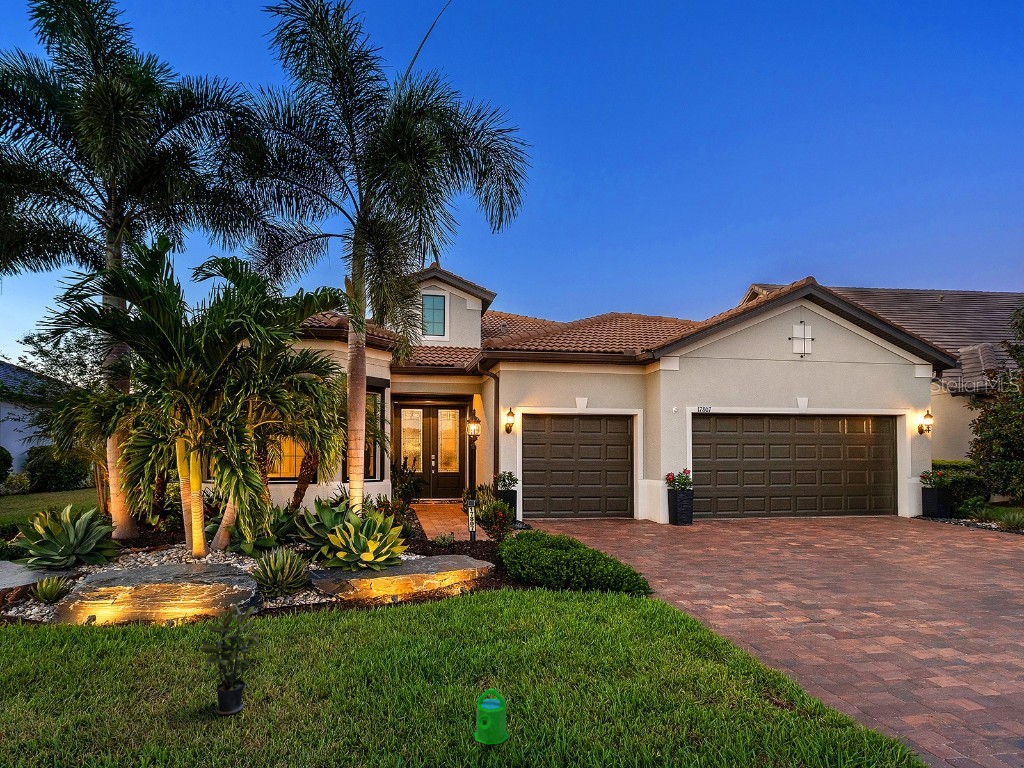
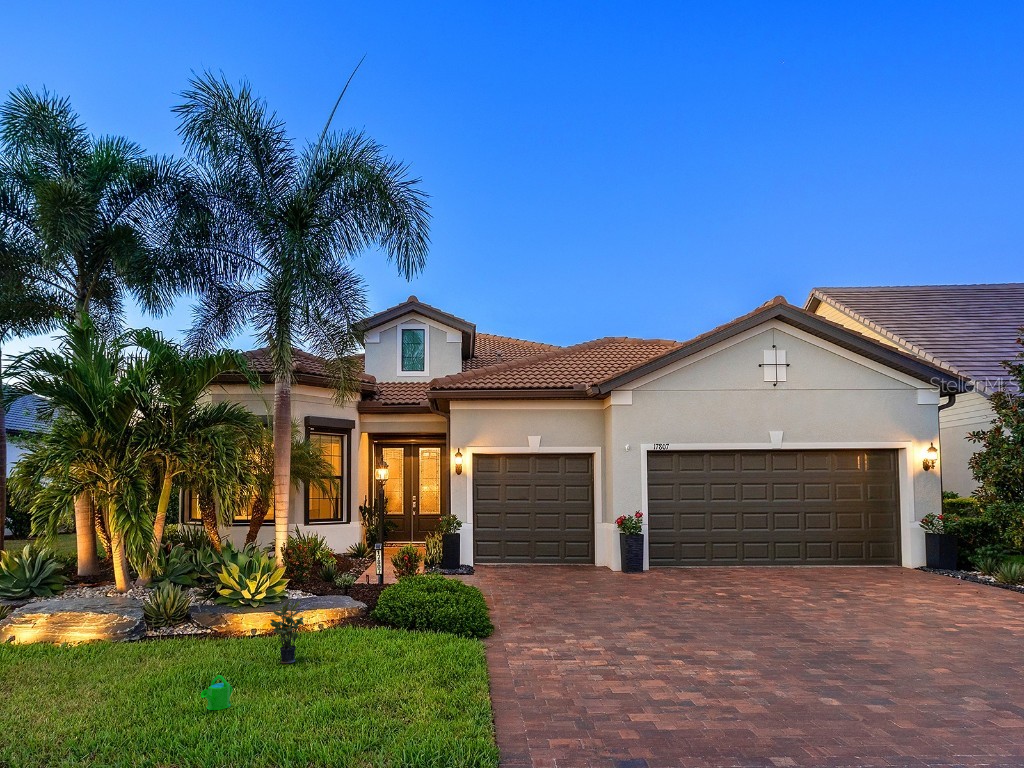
potted plant: present [200,605,260,715] -> present [270,600,304,664]

